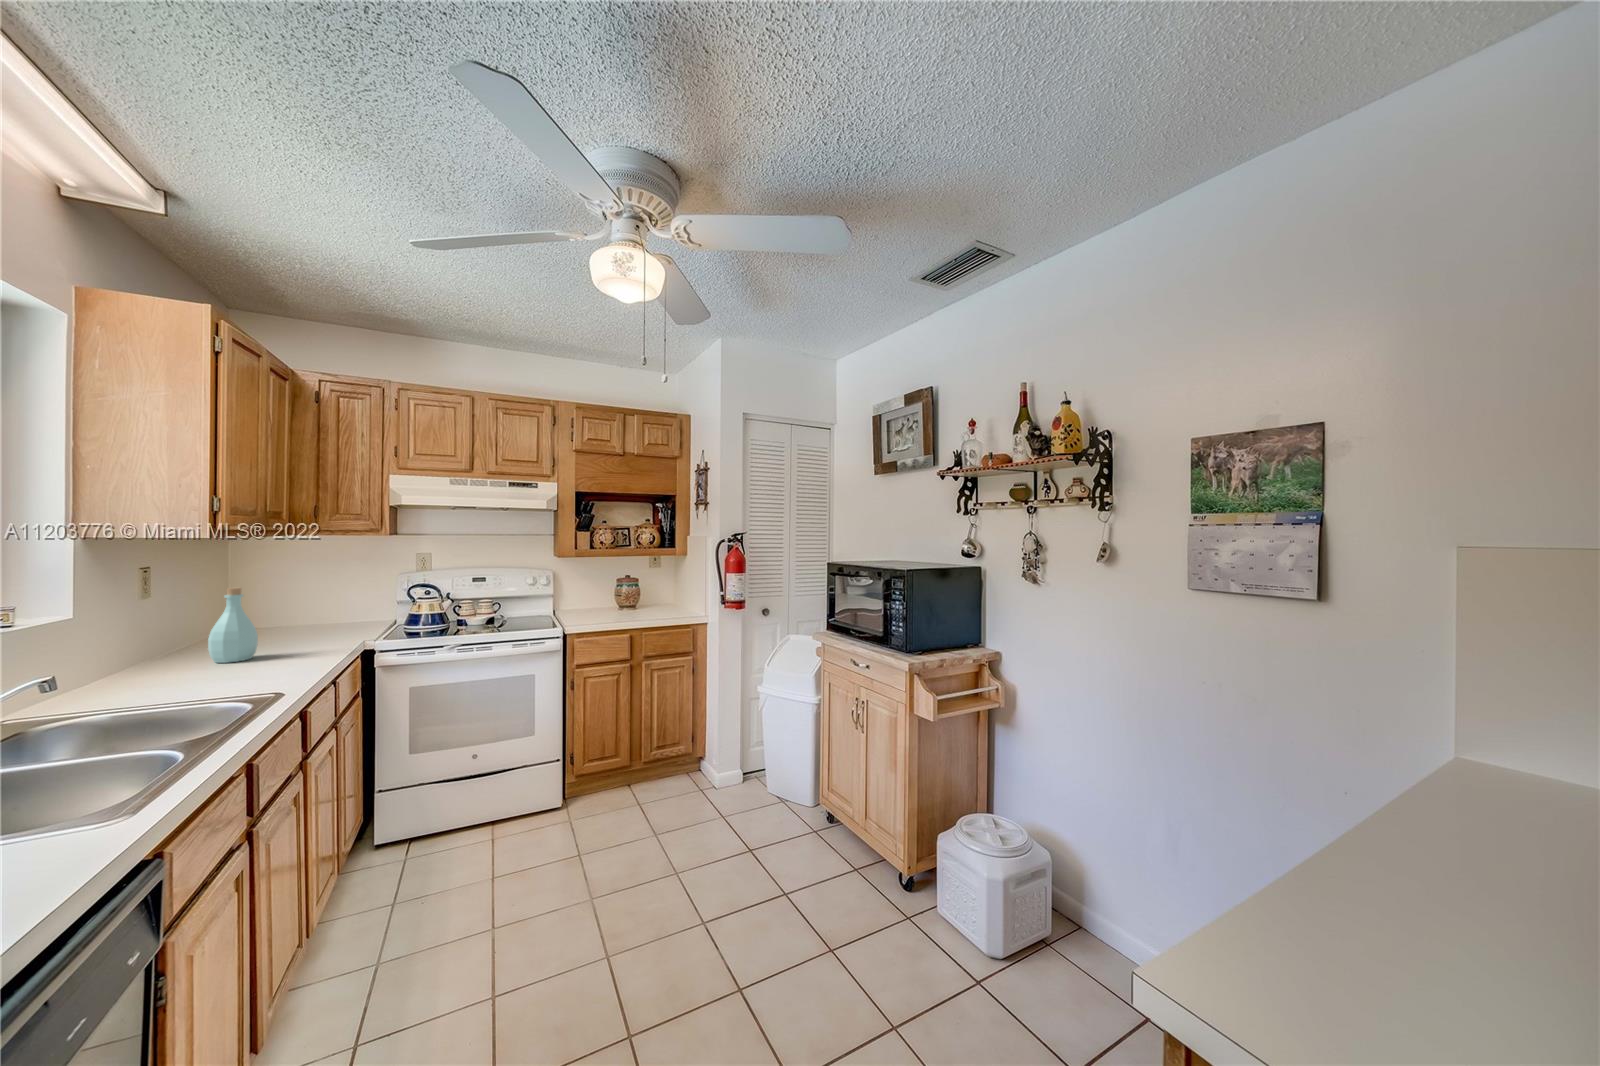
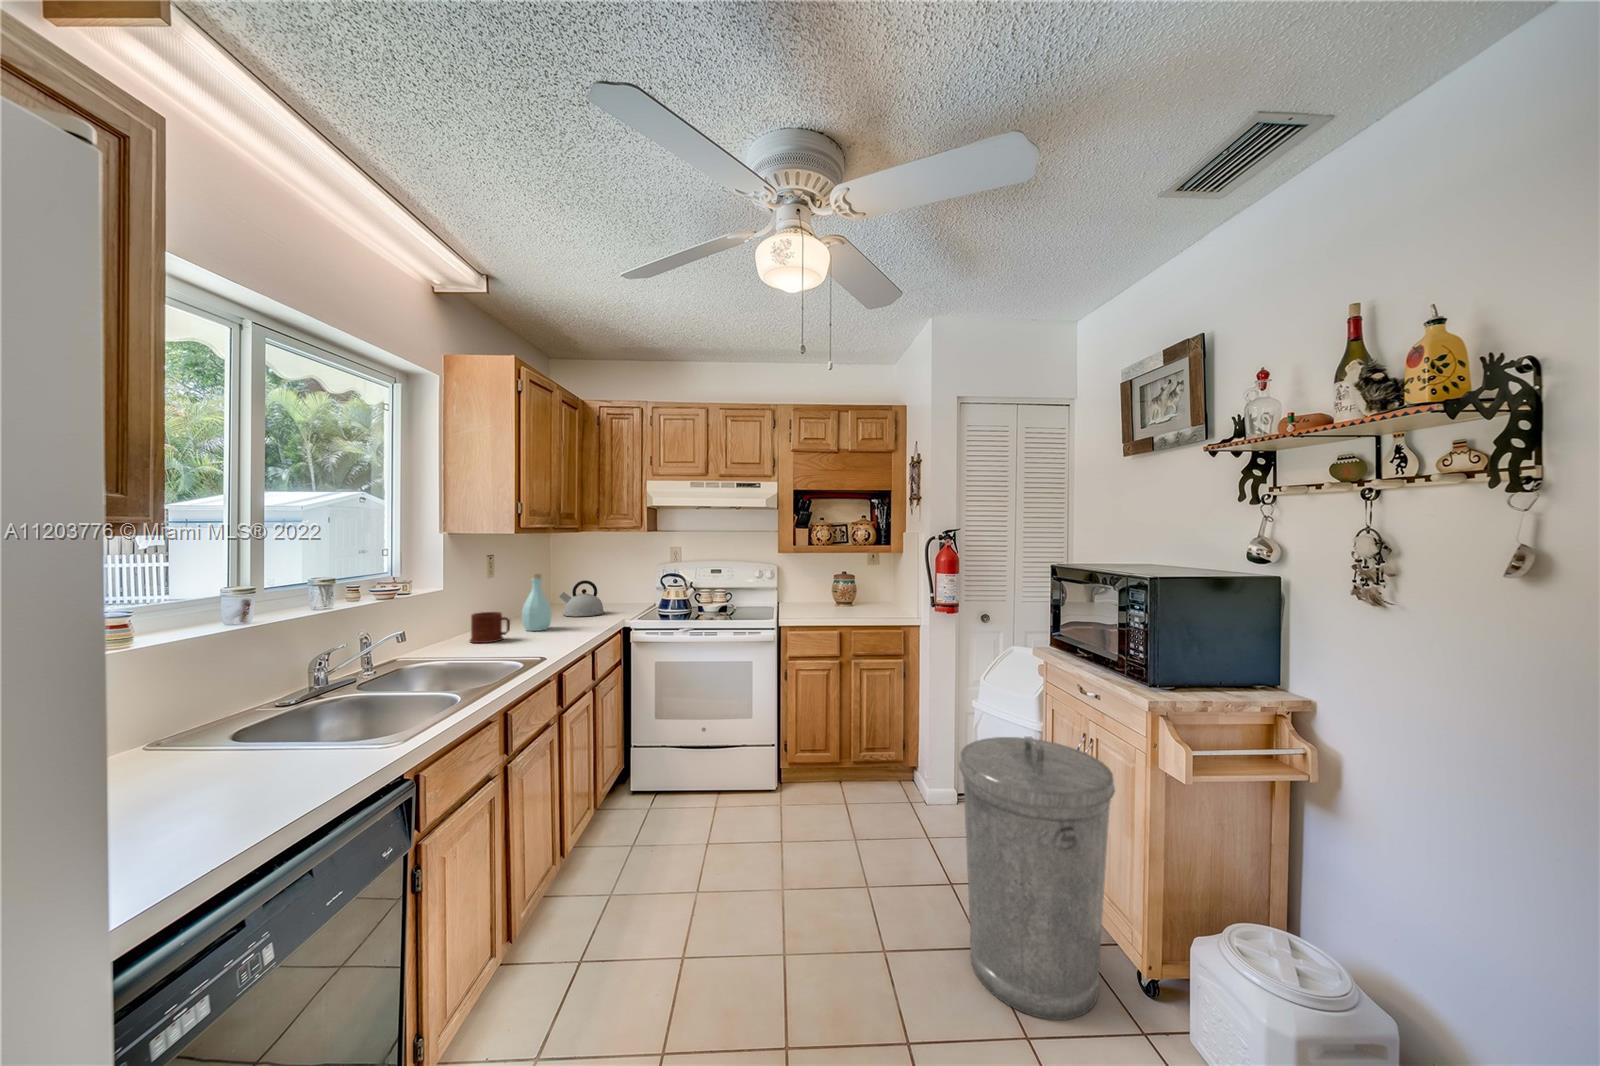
kettle: none [255,595,326,641] -> present [559,580,604,616]
mug: none [126,641,198,685] -> present [470,612,510,643]
trash can: none [766,705,886,933] -> present [959,737,1115,1020]

